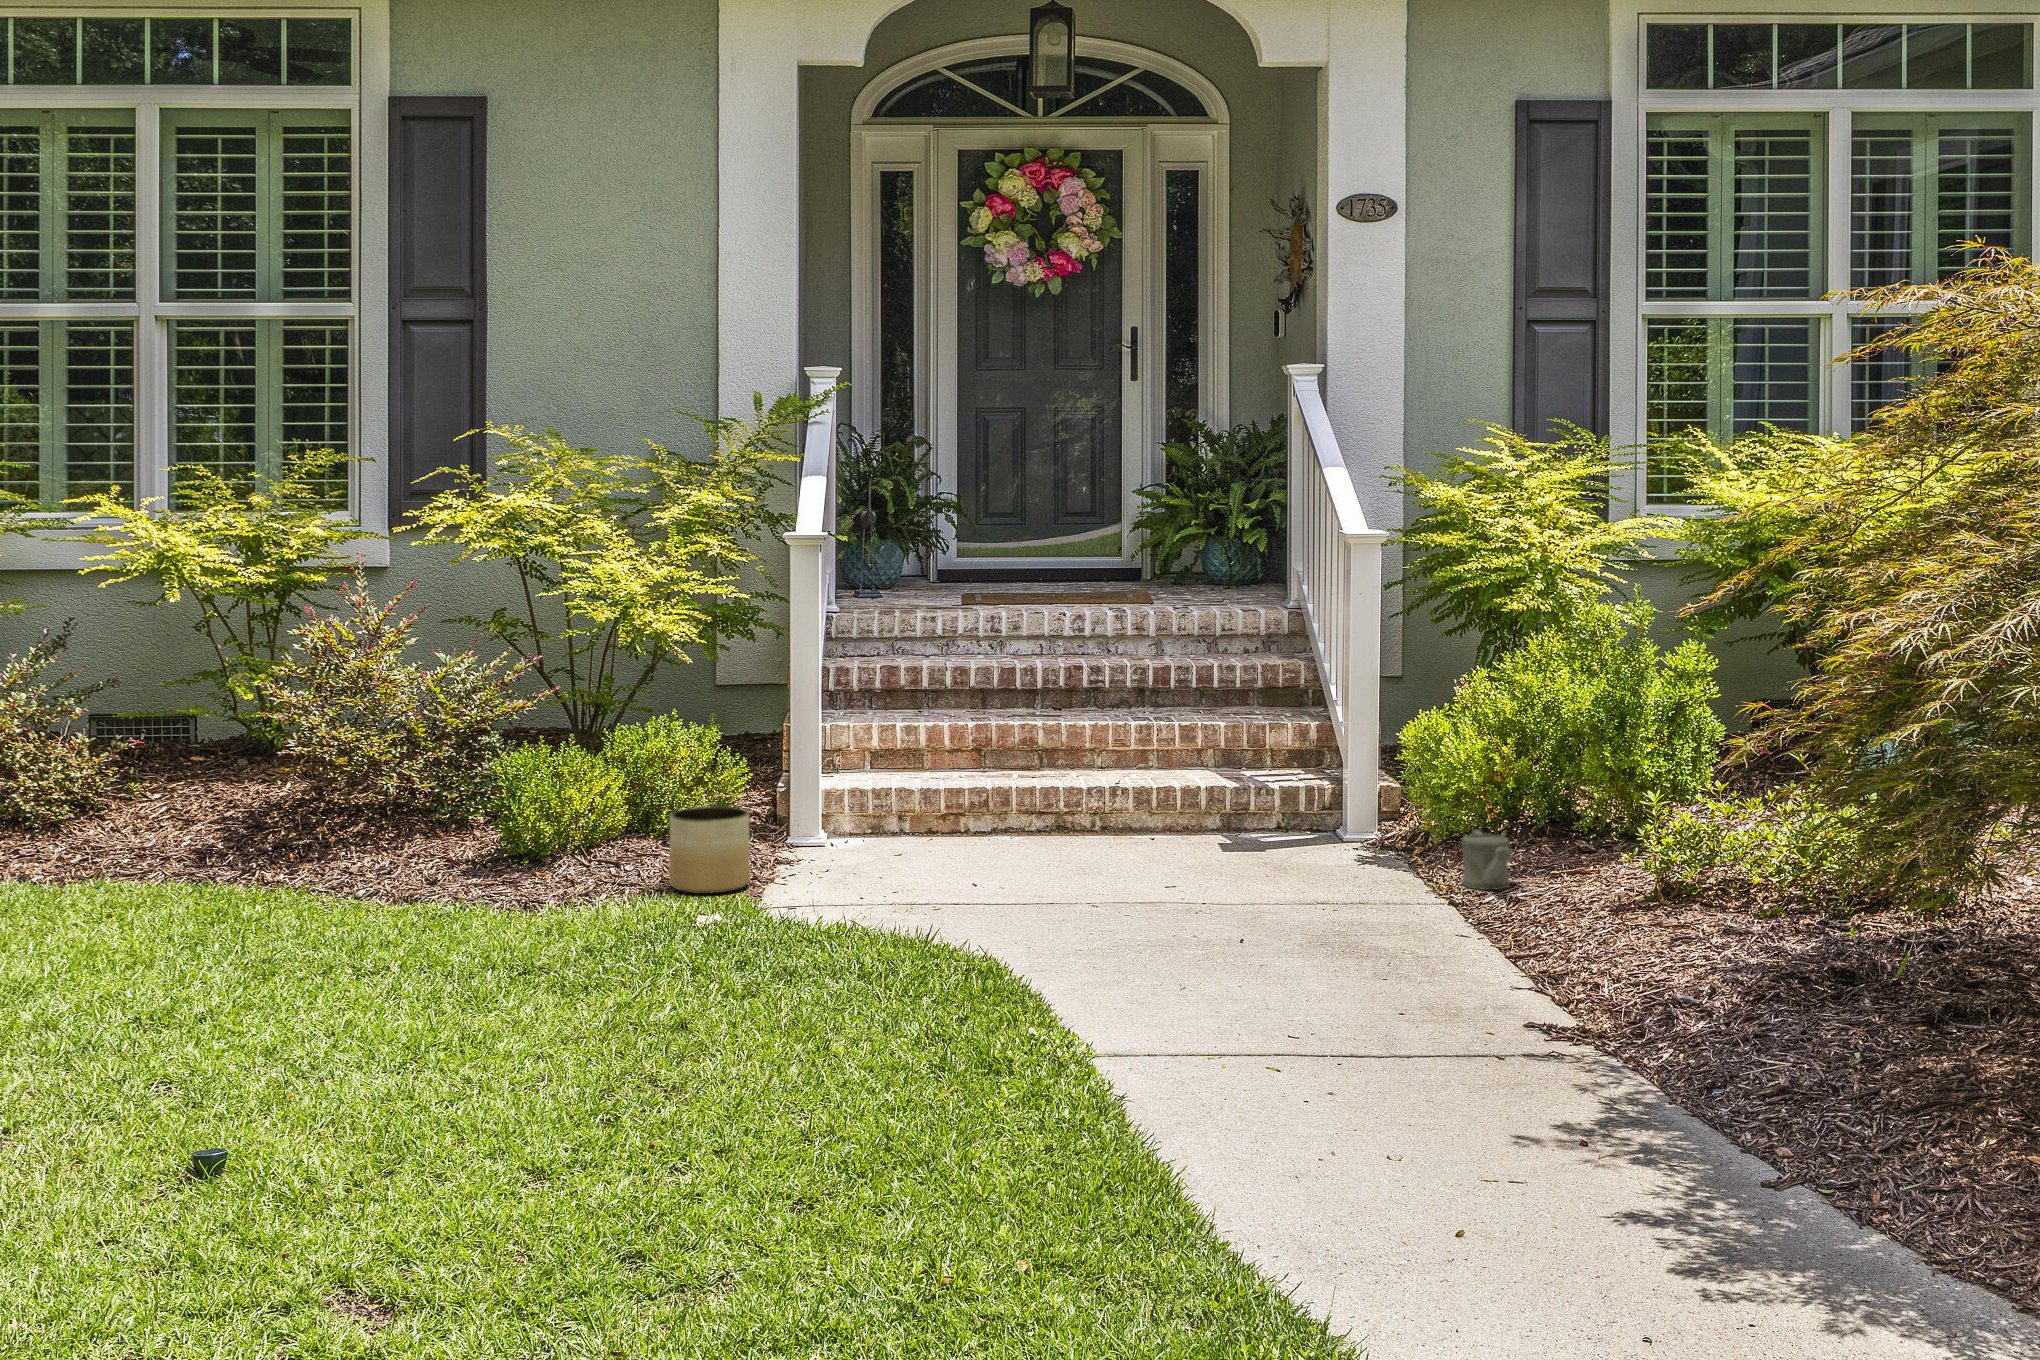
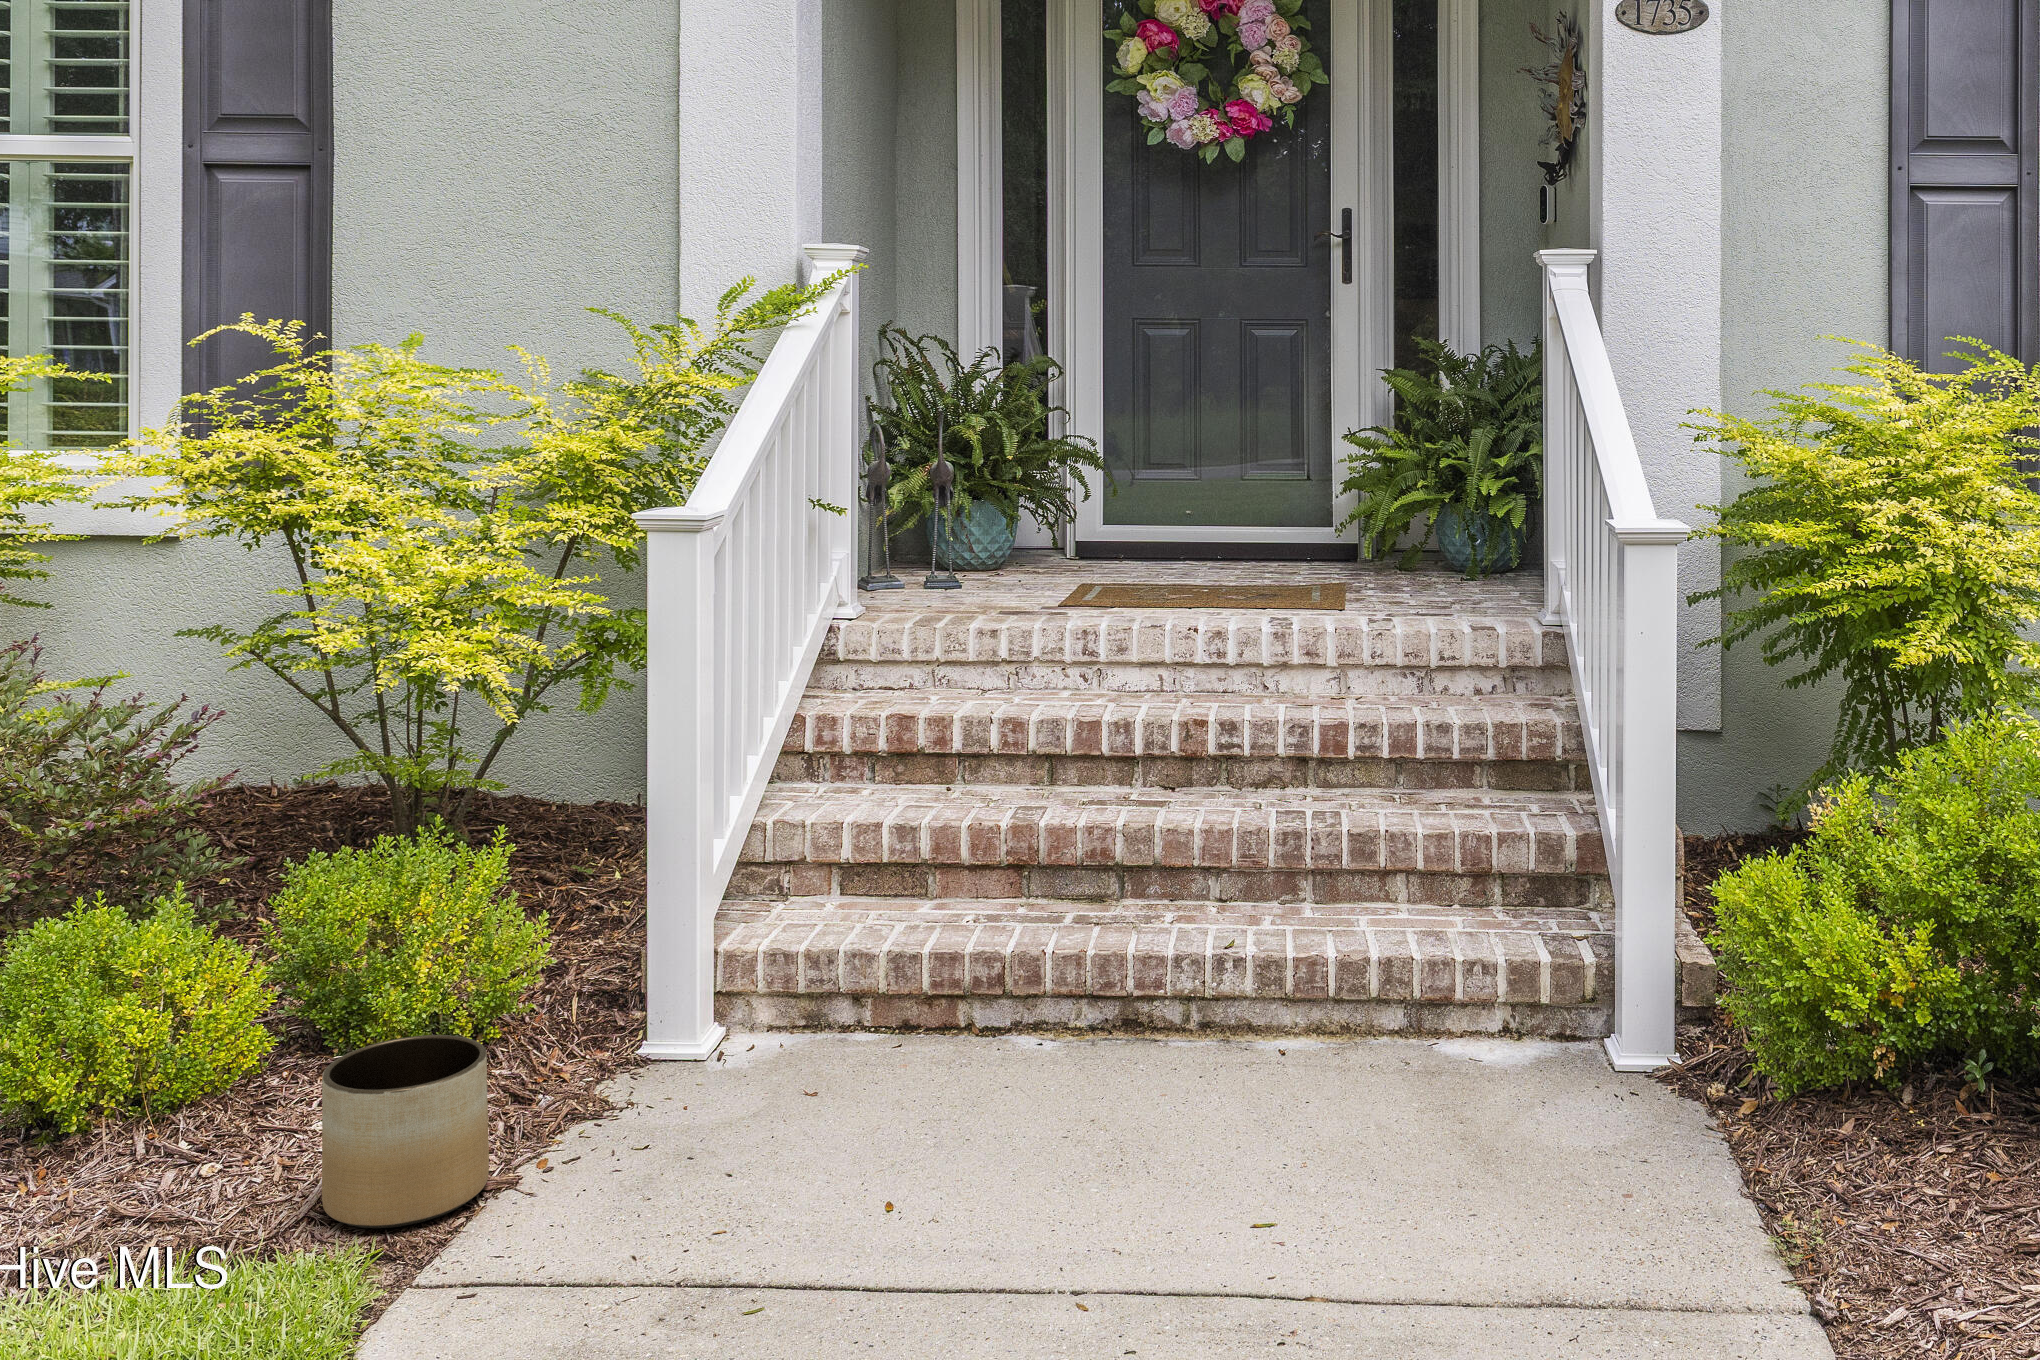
watering can: present [1461,830,1512,890] -> none [1831,1095,1940,1238]

